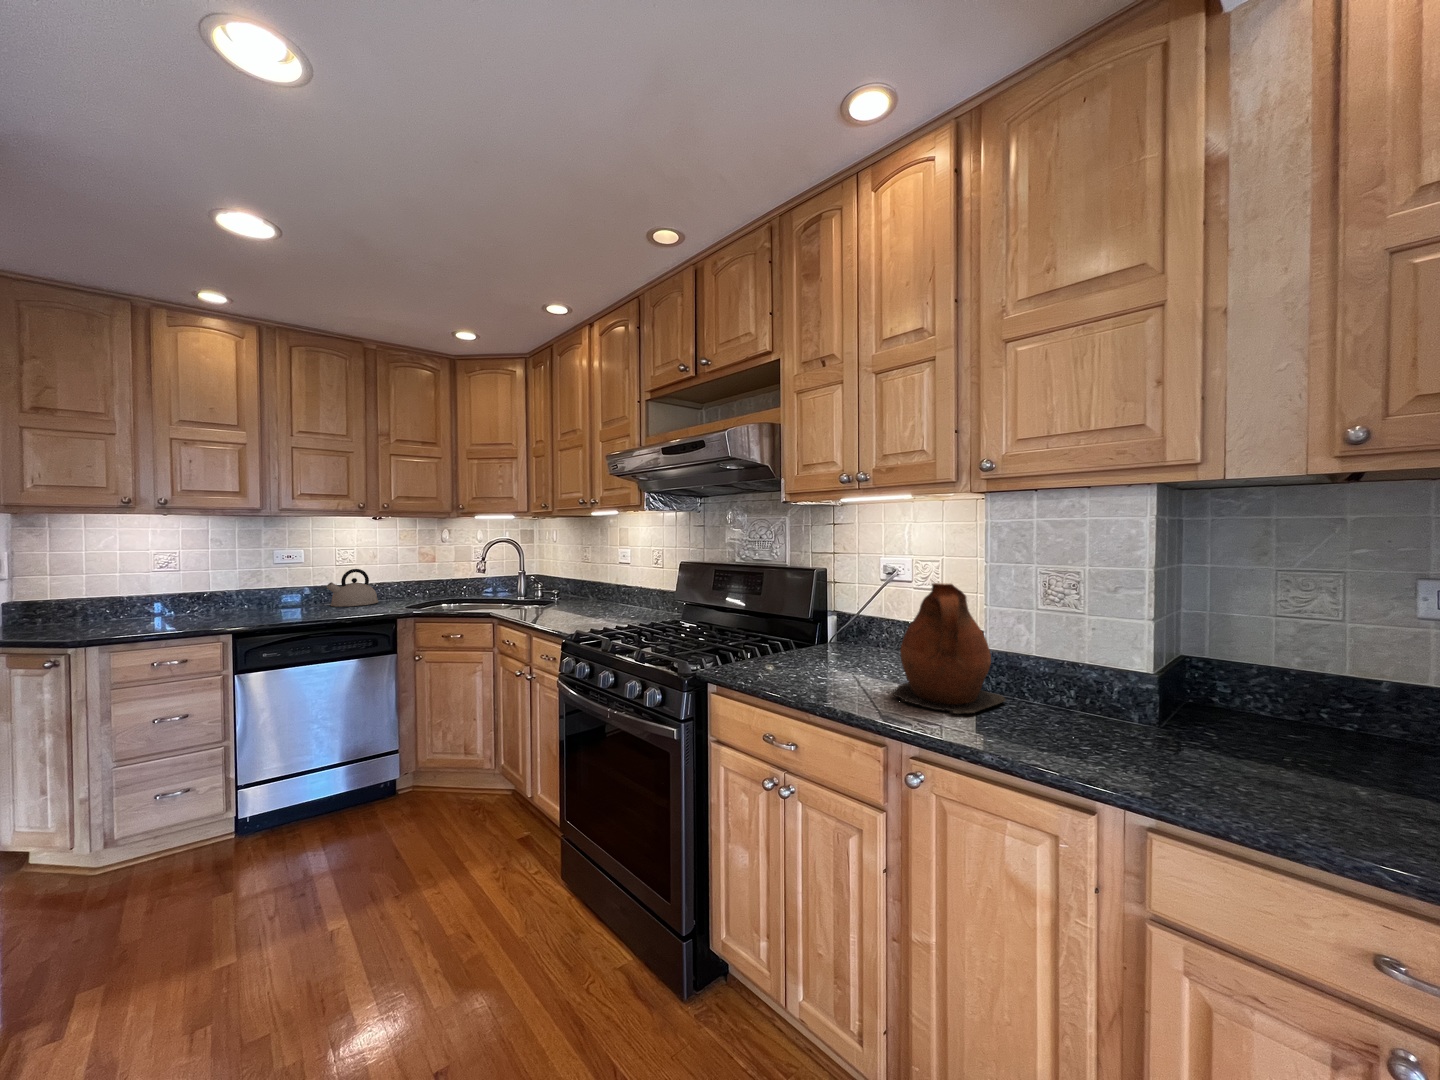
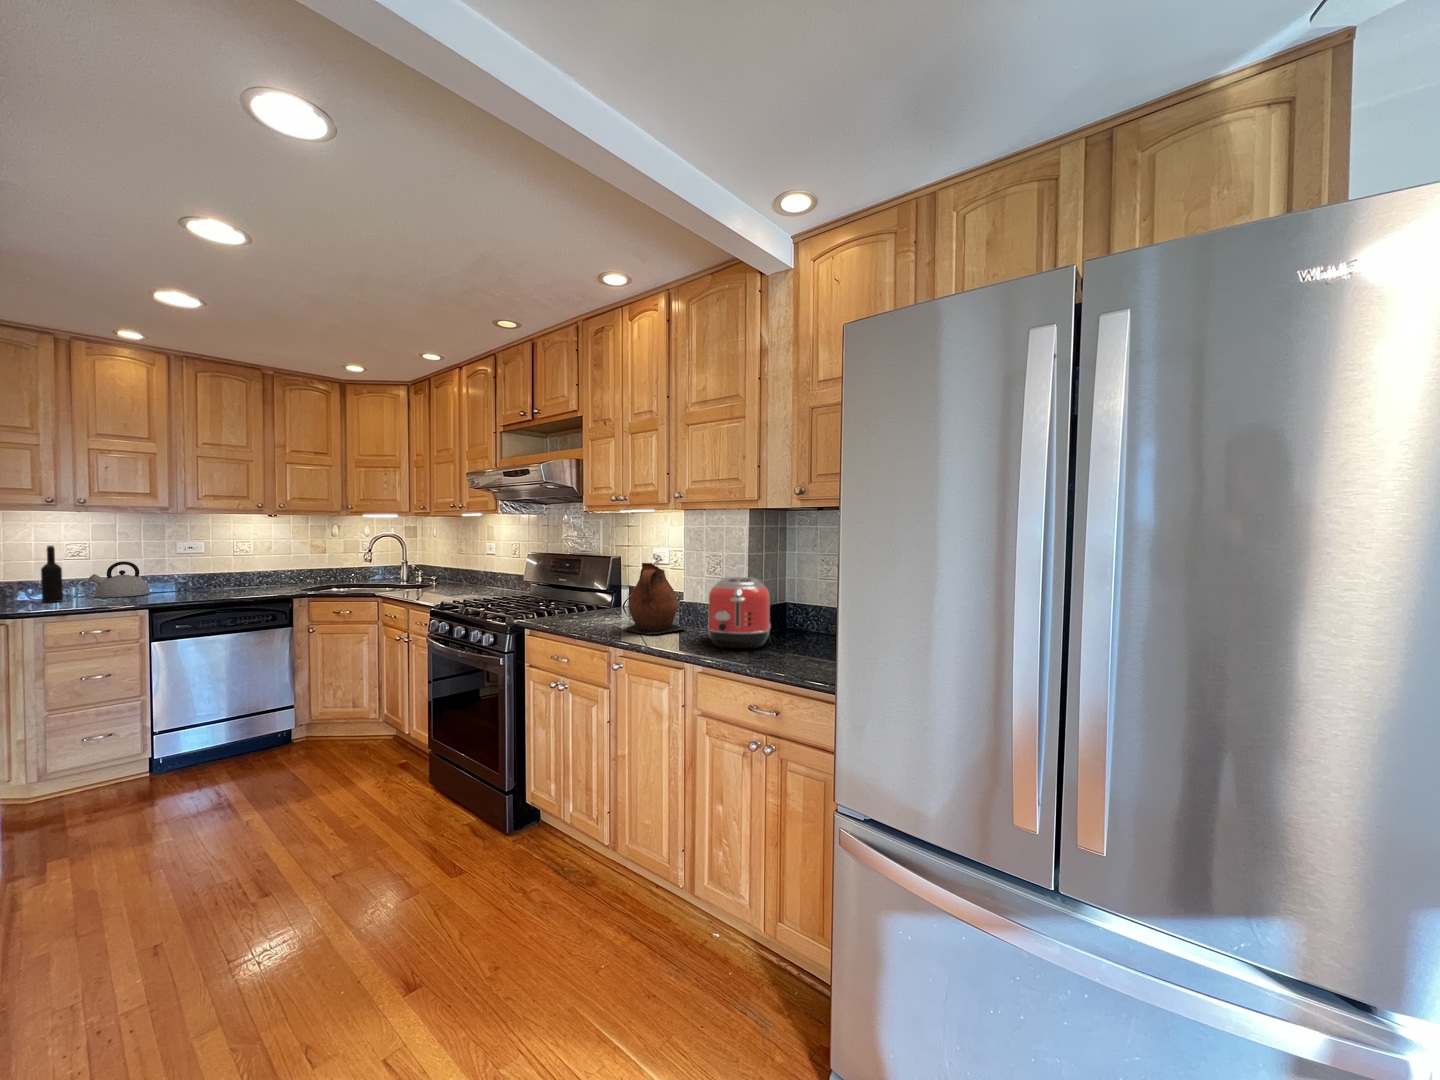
wine bottle: none [120,556,144,624] -> present [41,545,63,603]
kettle: present [326,569,379,607] -> present [89,561,150,598]
toaster: none [1086,612,1281,773] -> present [707,577,771,649]

